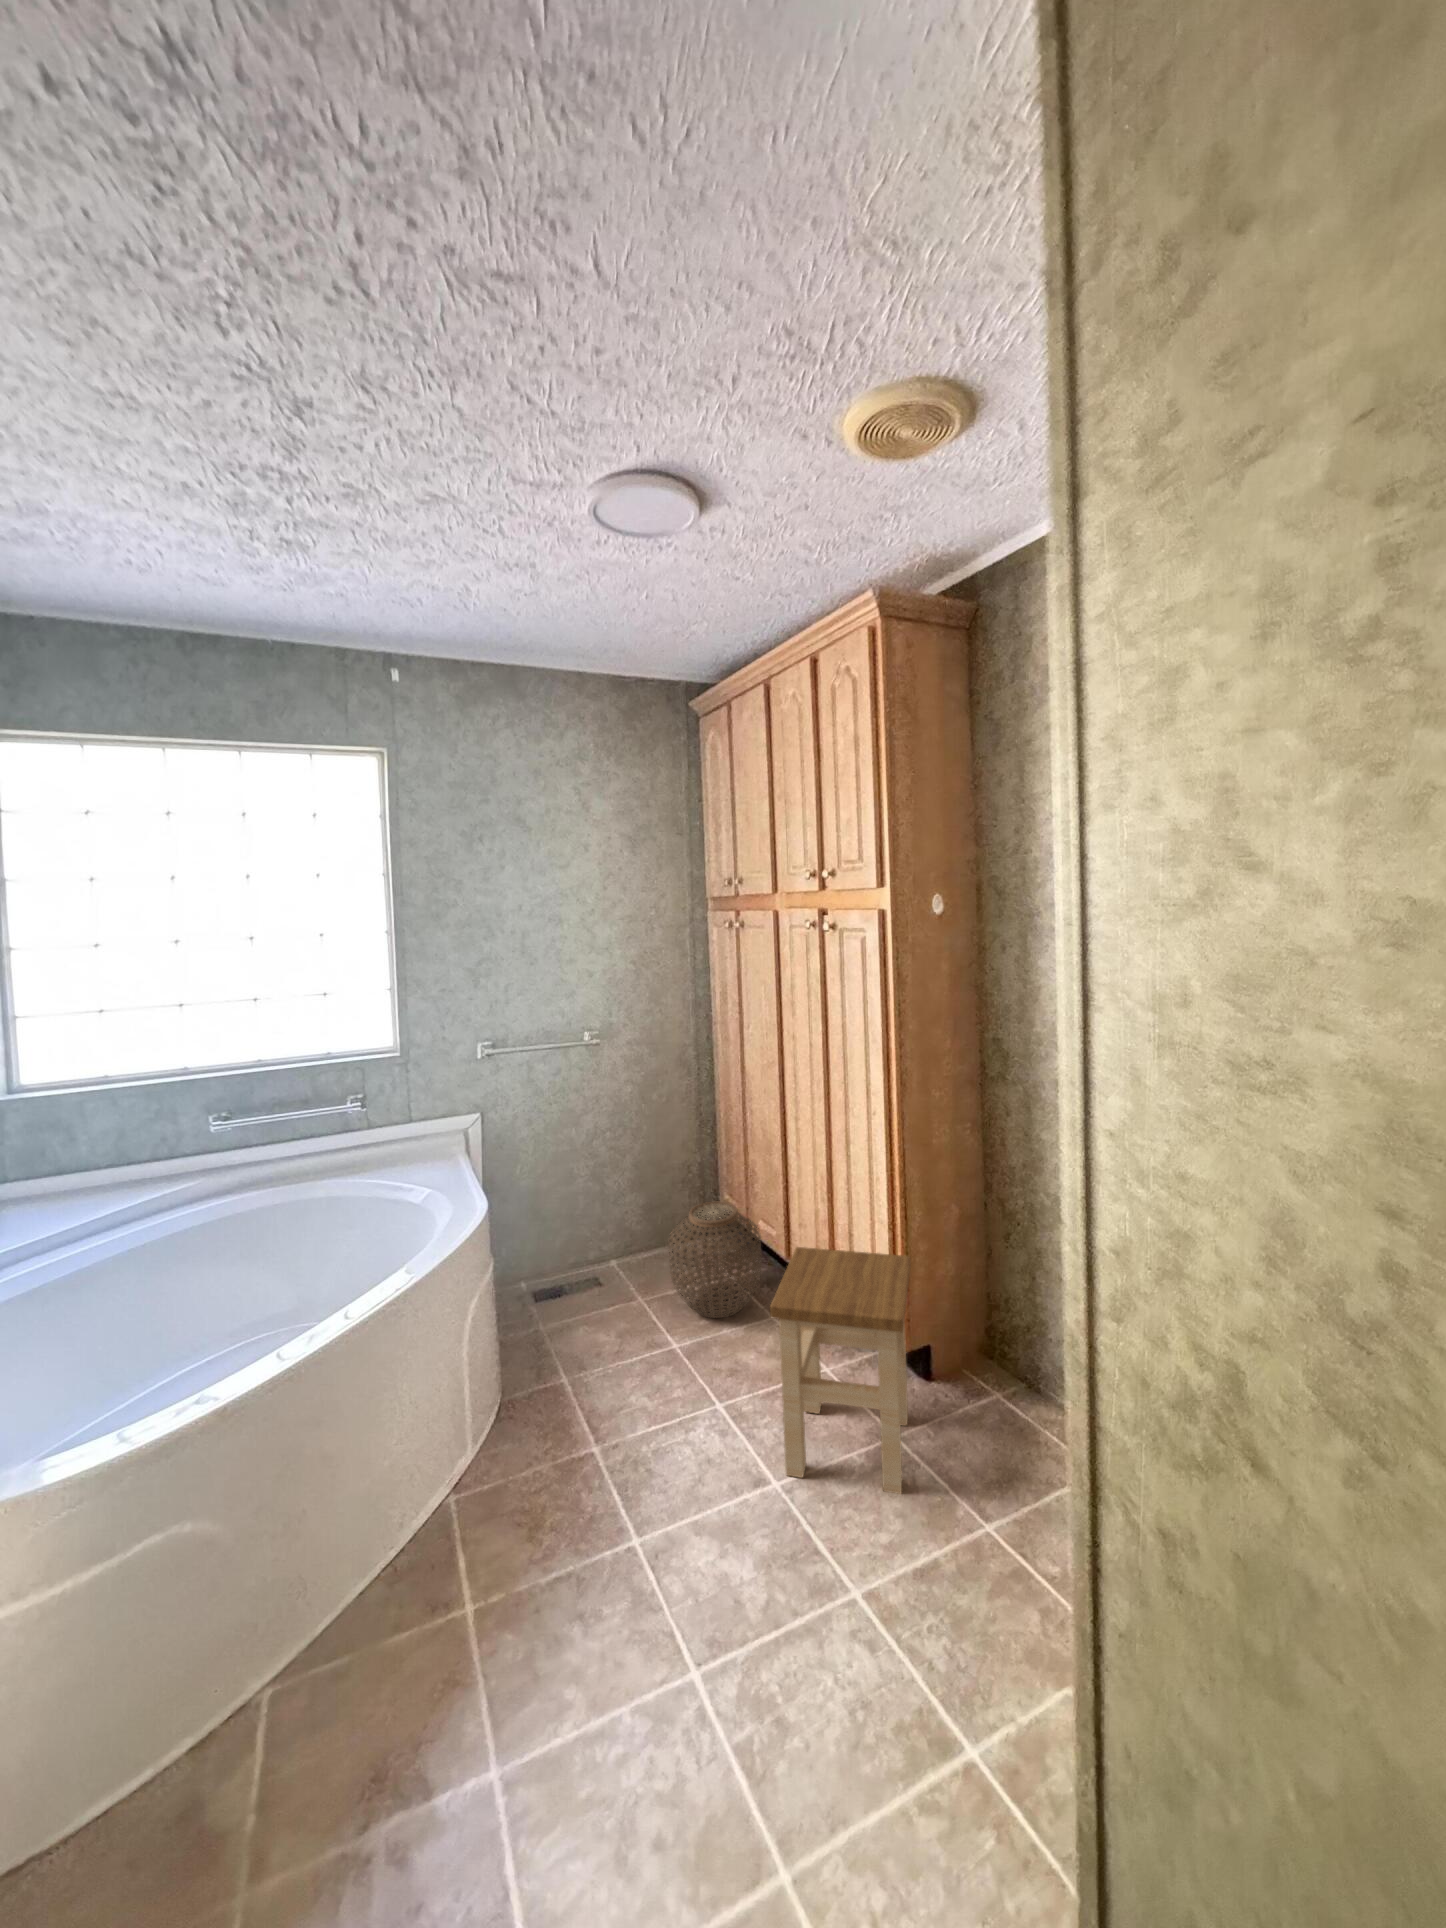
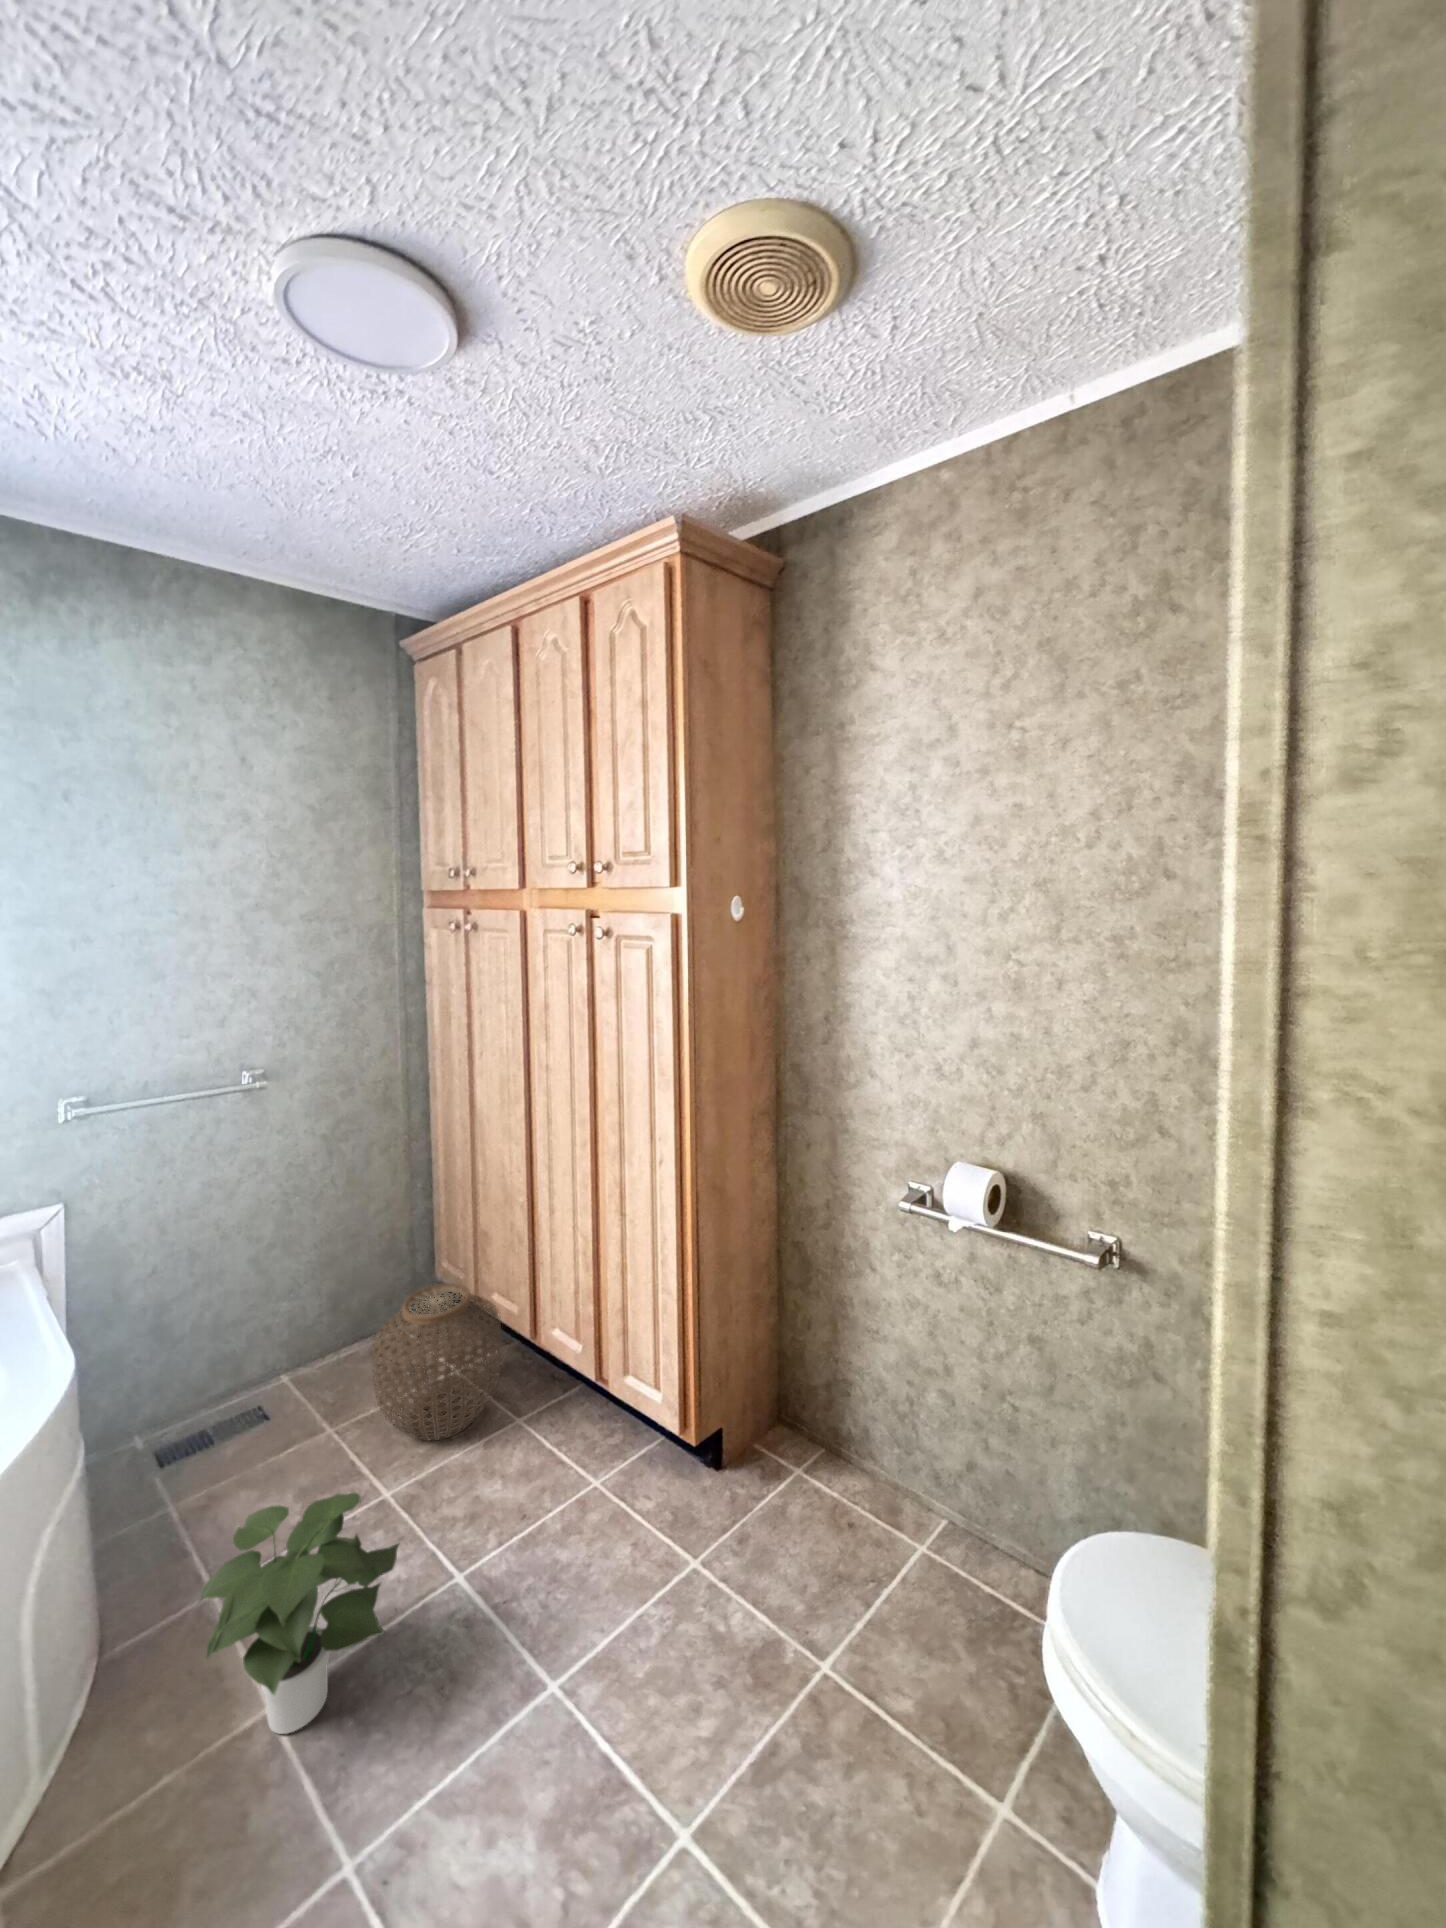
stool: present [770,1247,911,1494] -> none [544,1332,721,1667]
potted plant: none [557,1314,679,1461] -> present [199,1493,399,1734]

